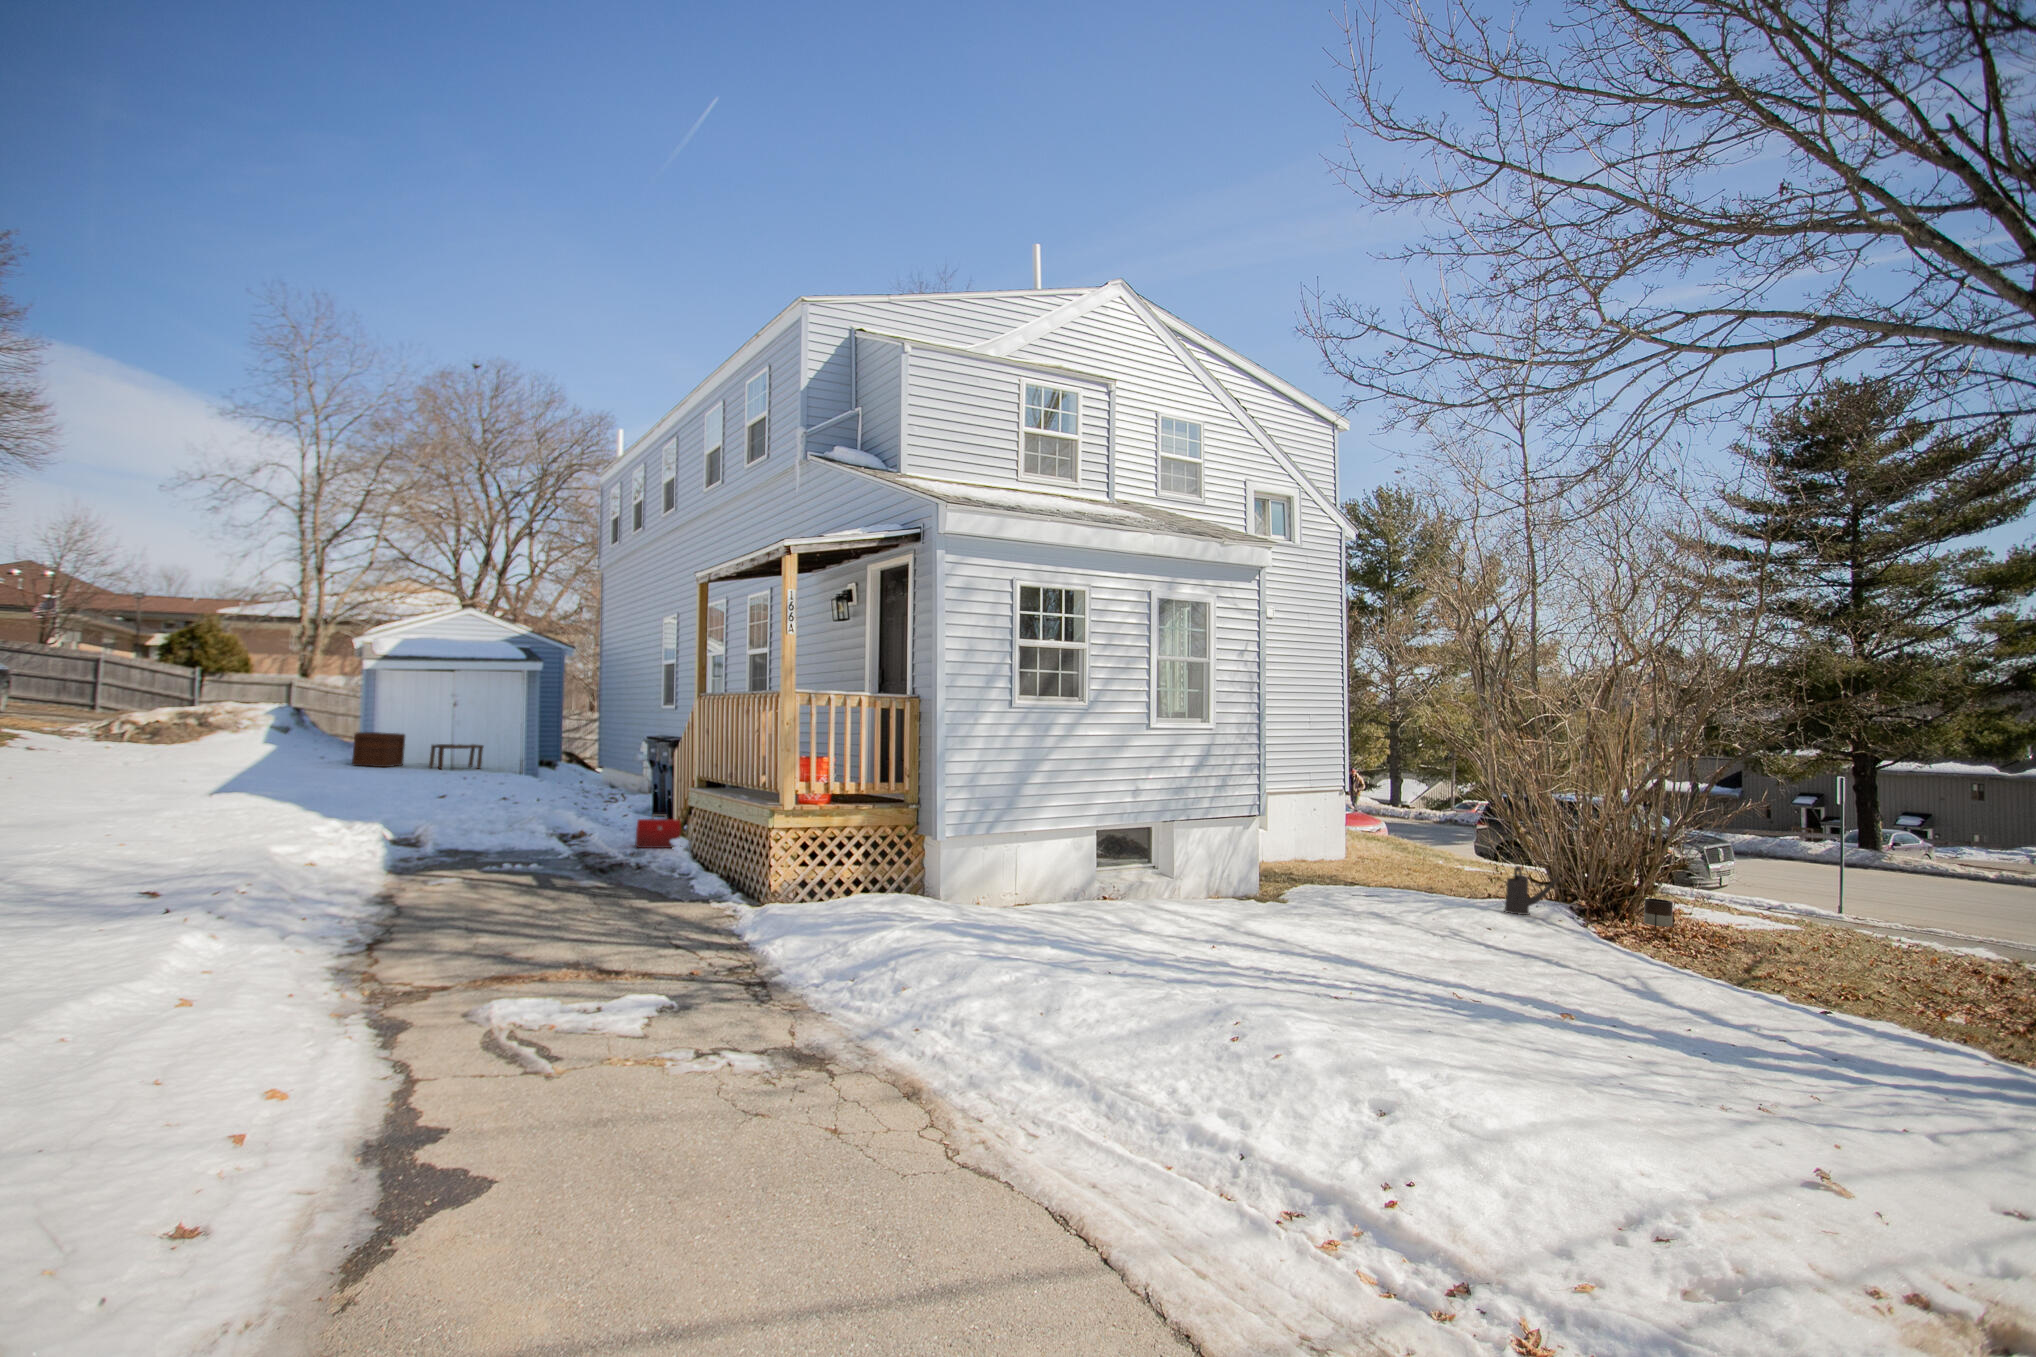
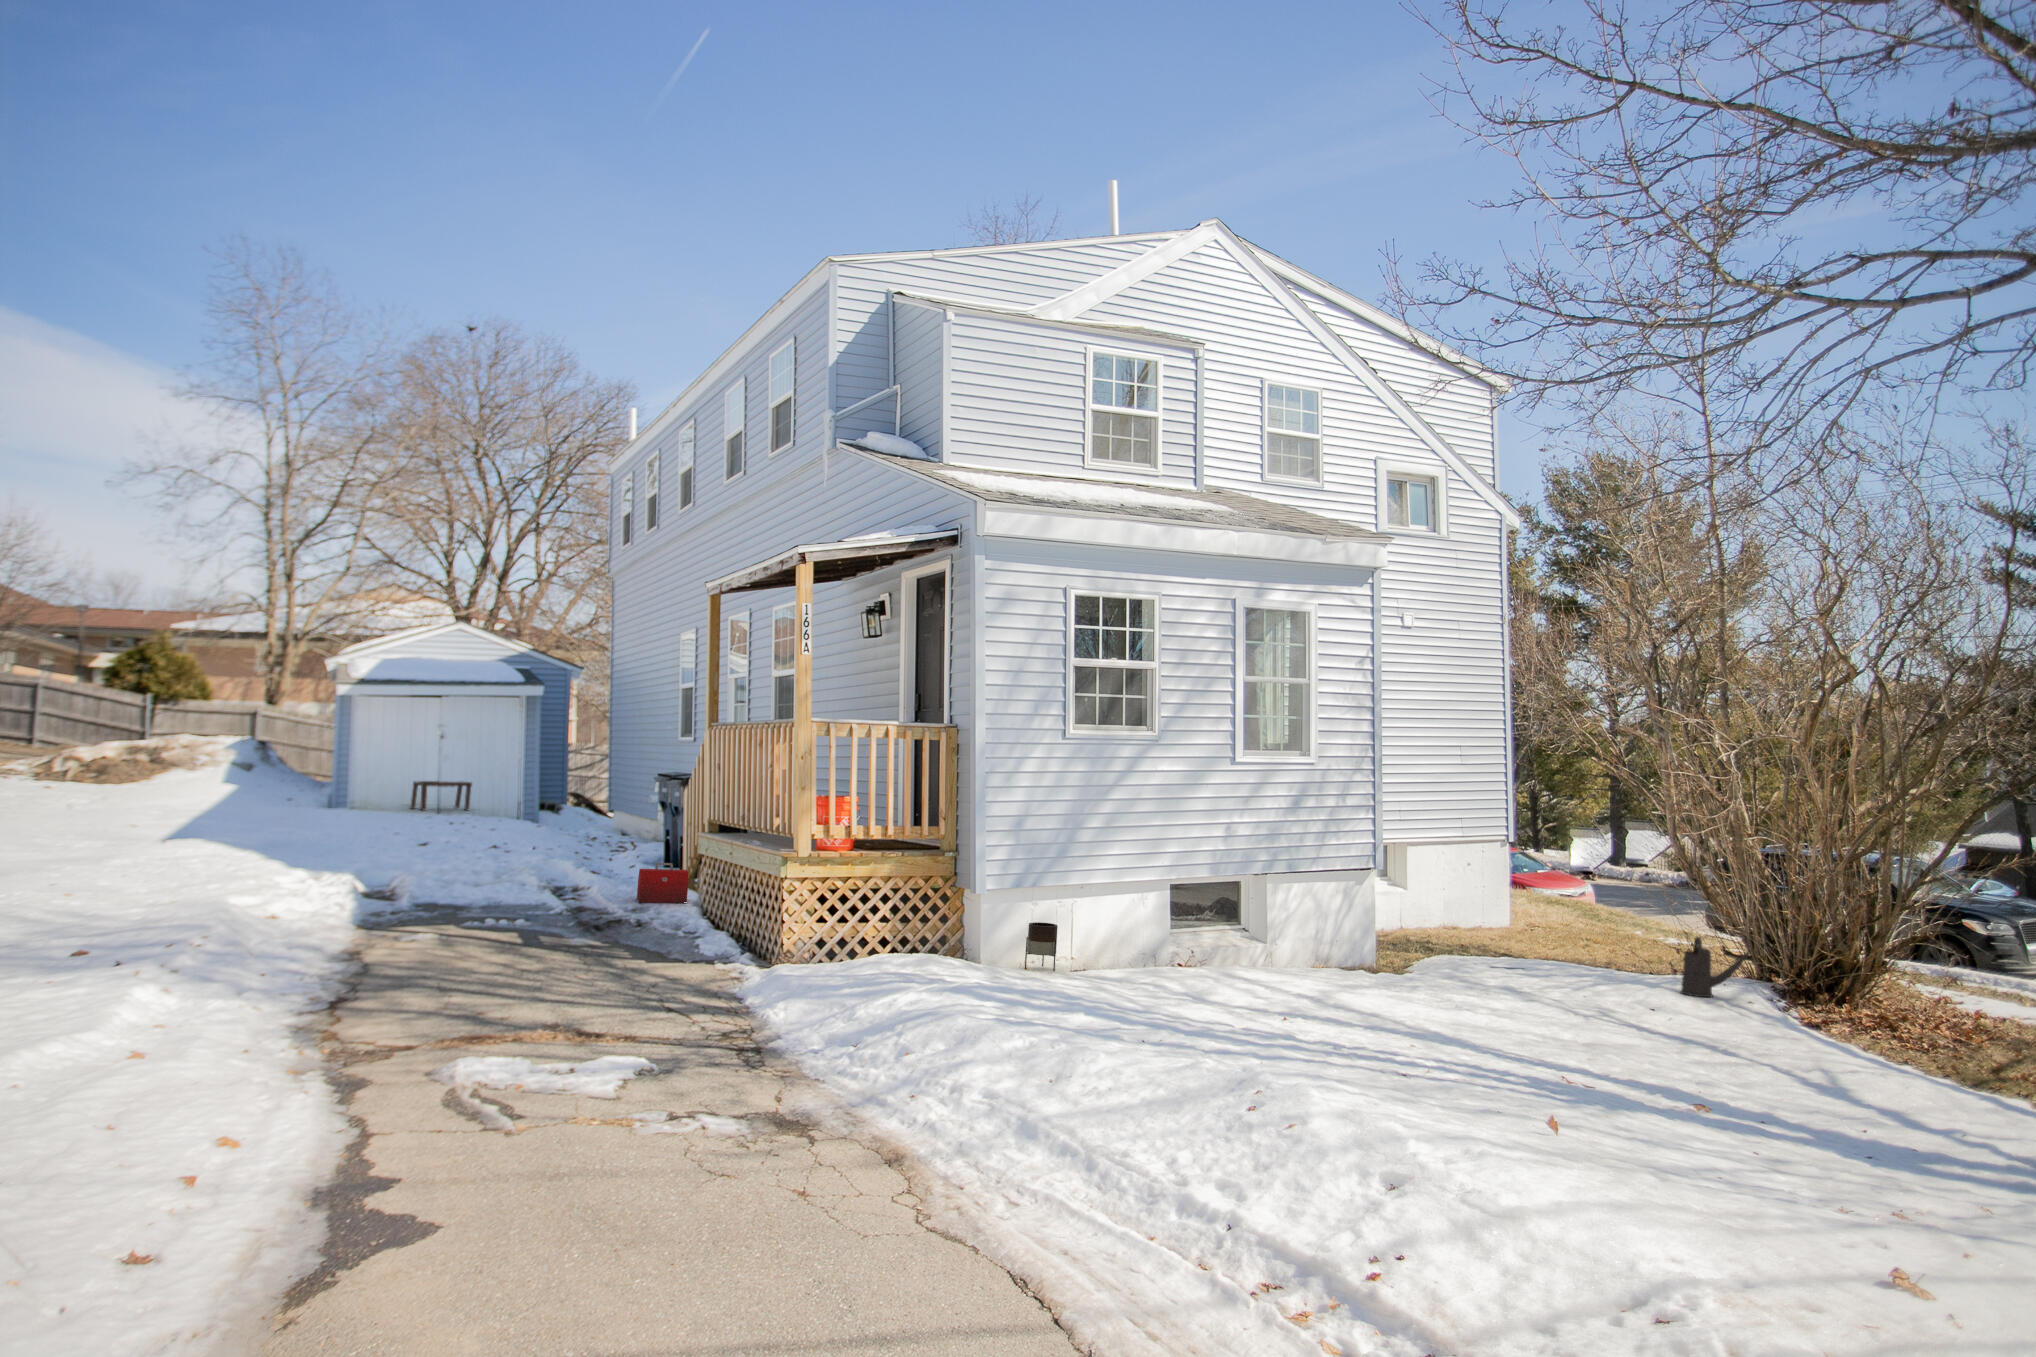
wooden crate: present [352,732,405,767] -> none [325,767,385,807]
planter: present [1644,898,1674,939] -> present [1025,922,1058,971]

